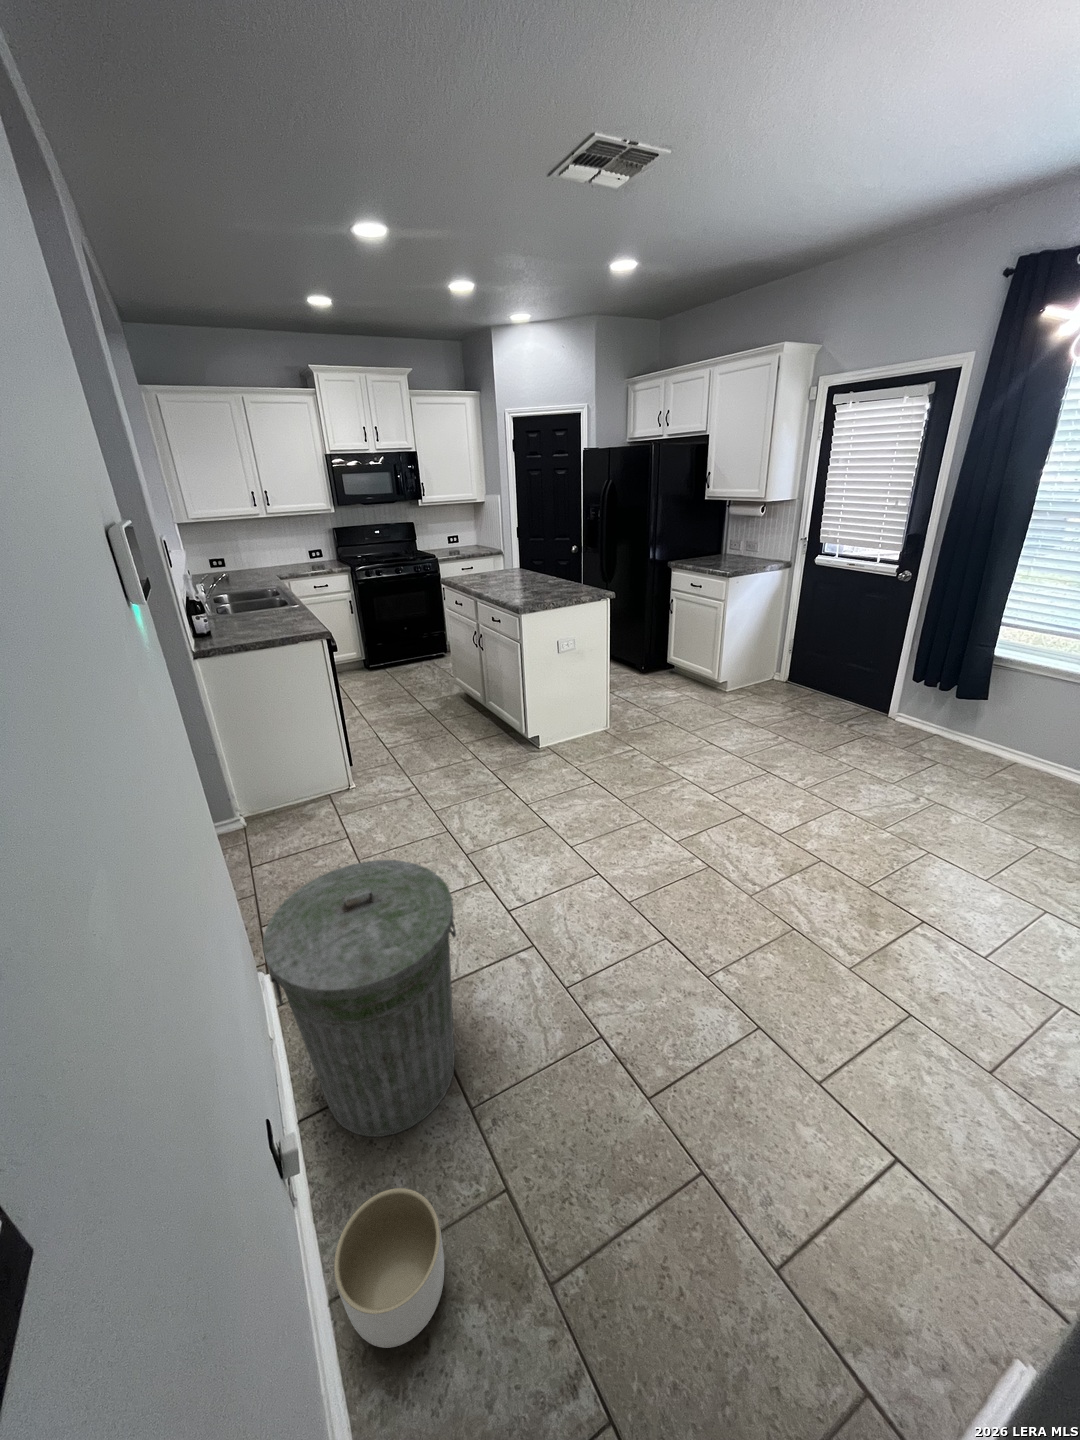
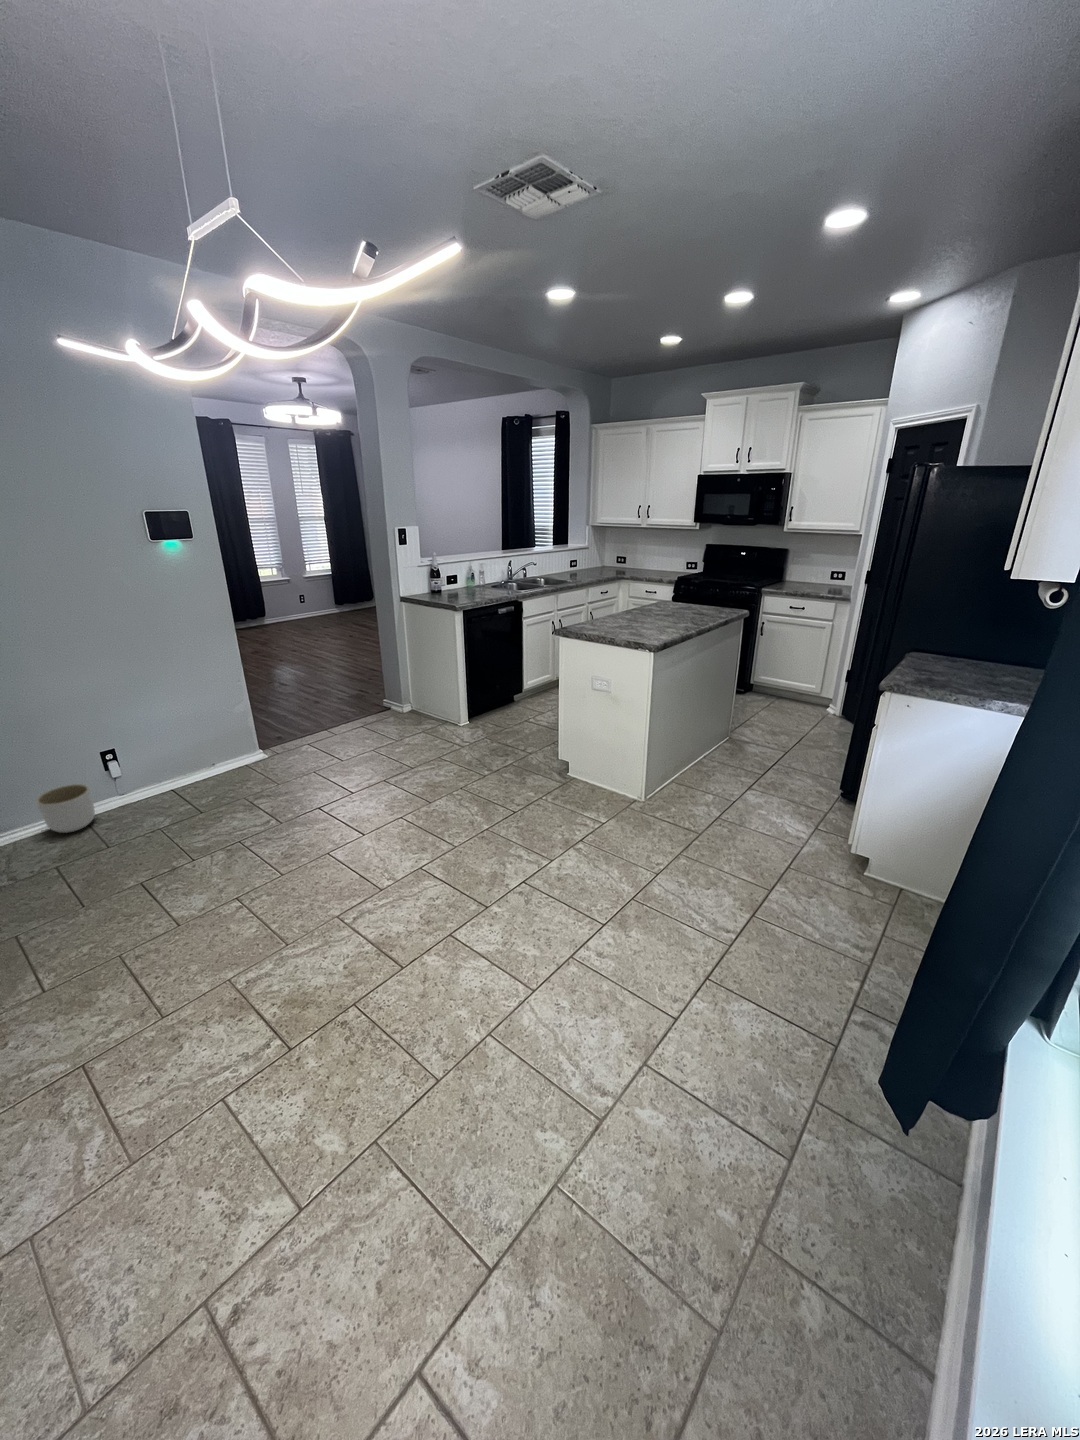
trash can: present [263,860,456,1137] -> none [114,686,227,814]

